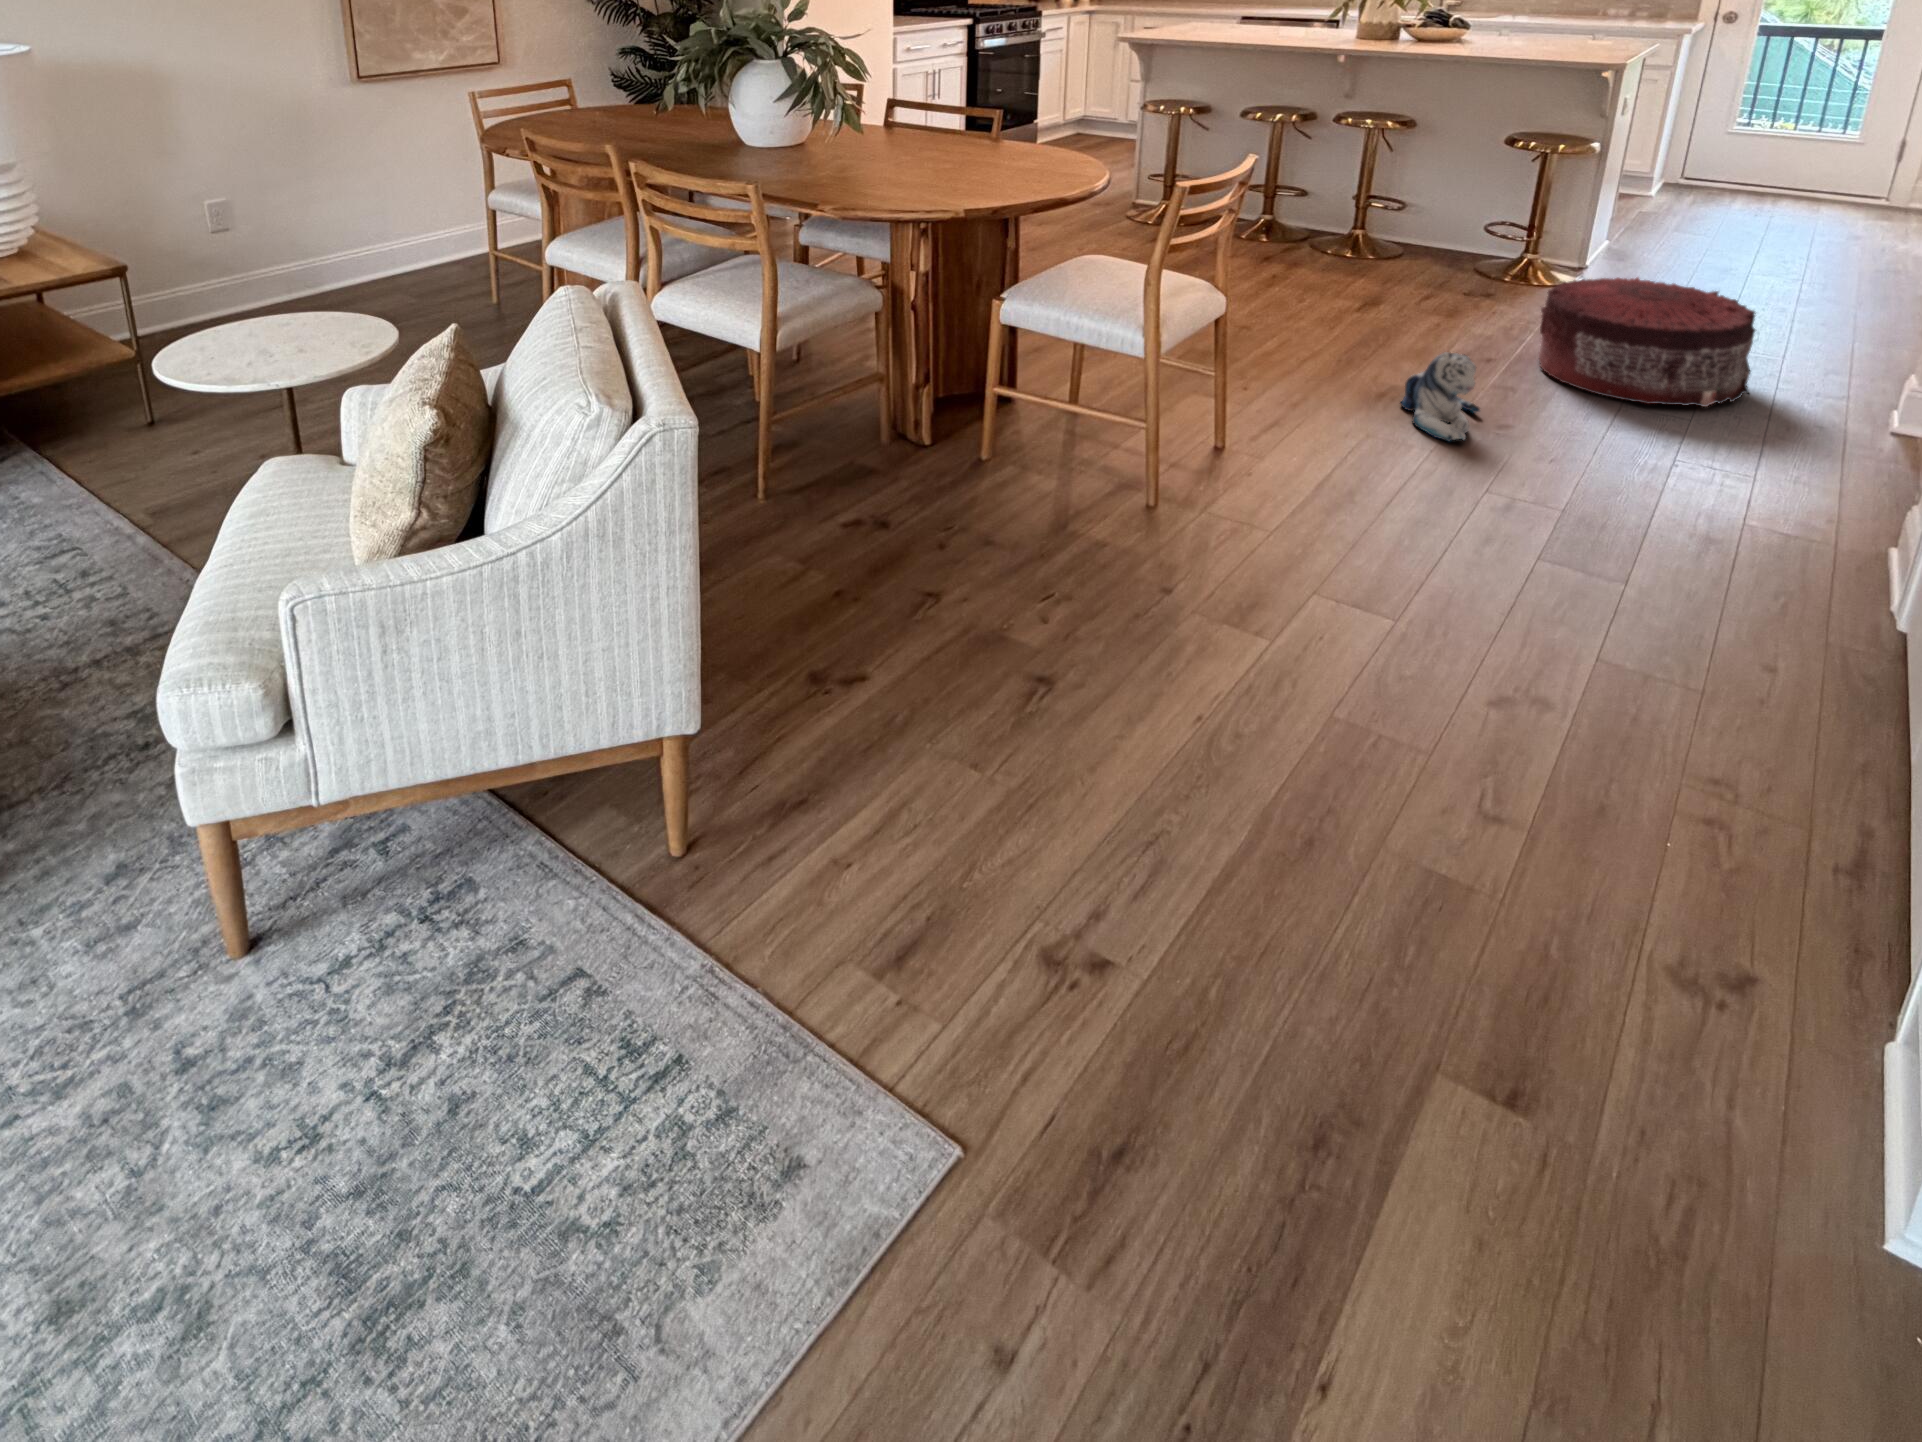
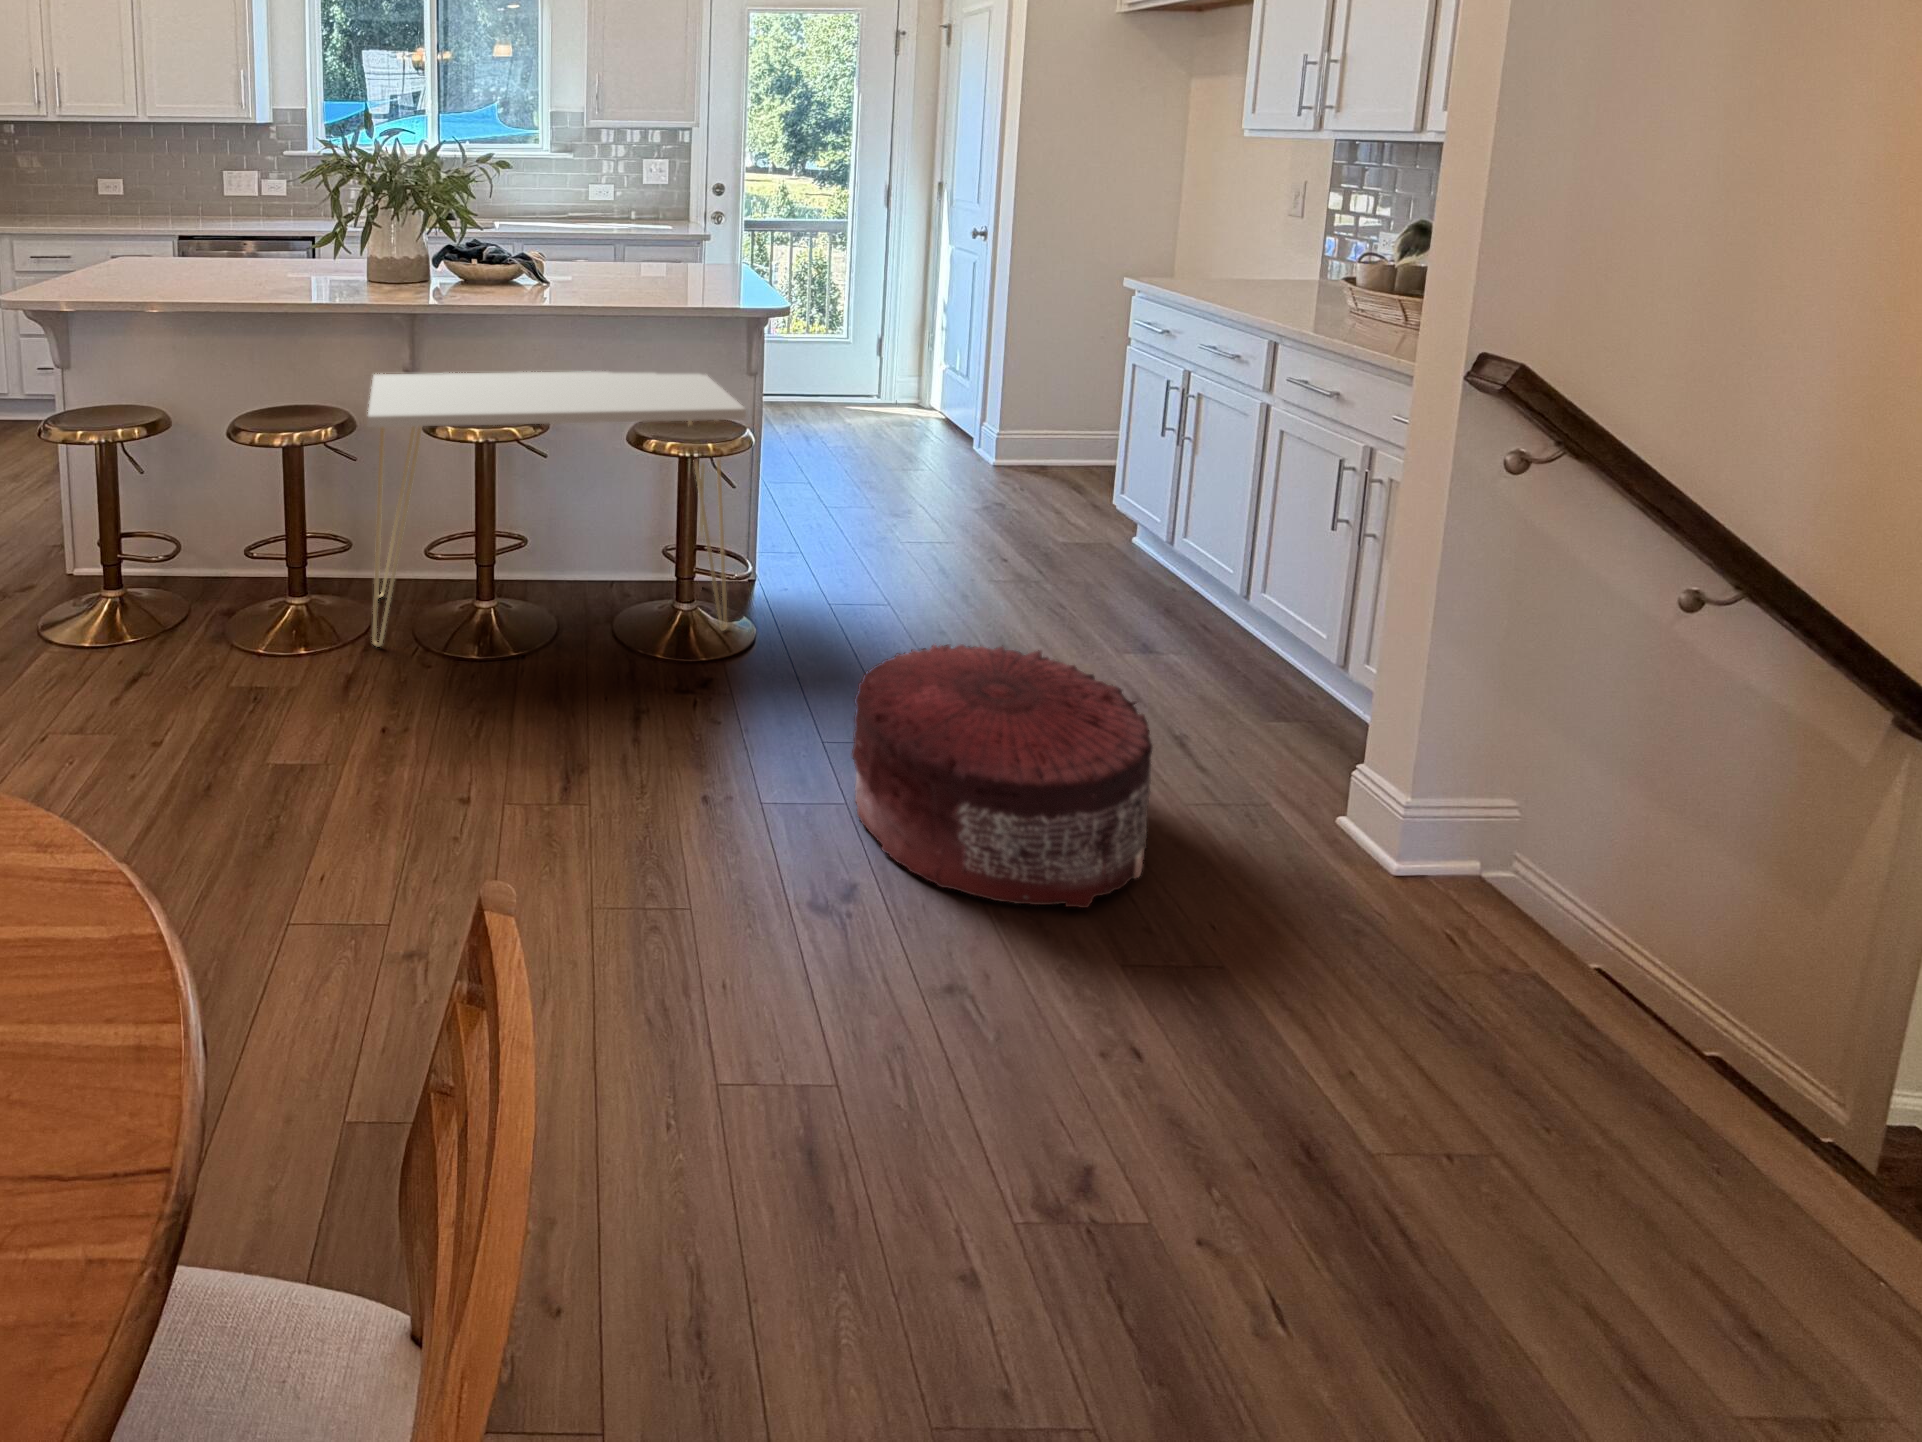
console table: none [1292,98,1576,288] -> present [368,371,746,647]
plush toy: present [1400,352,1480,441] -> none [790,996,1012,1253]

